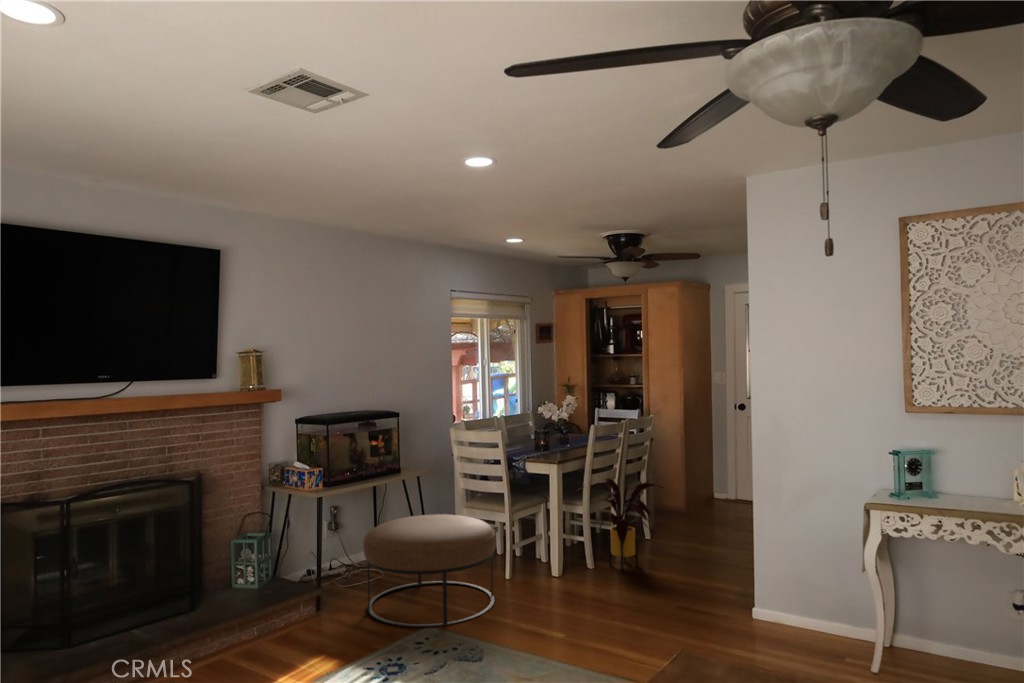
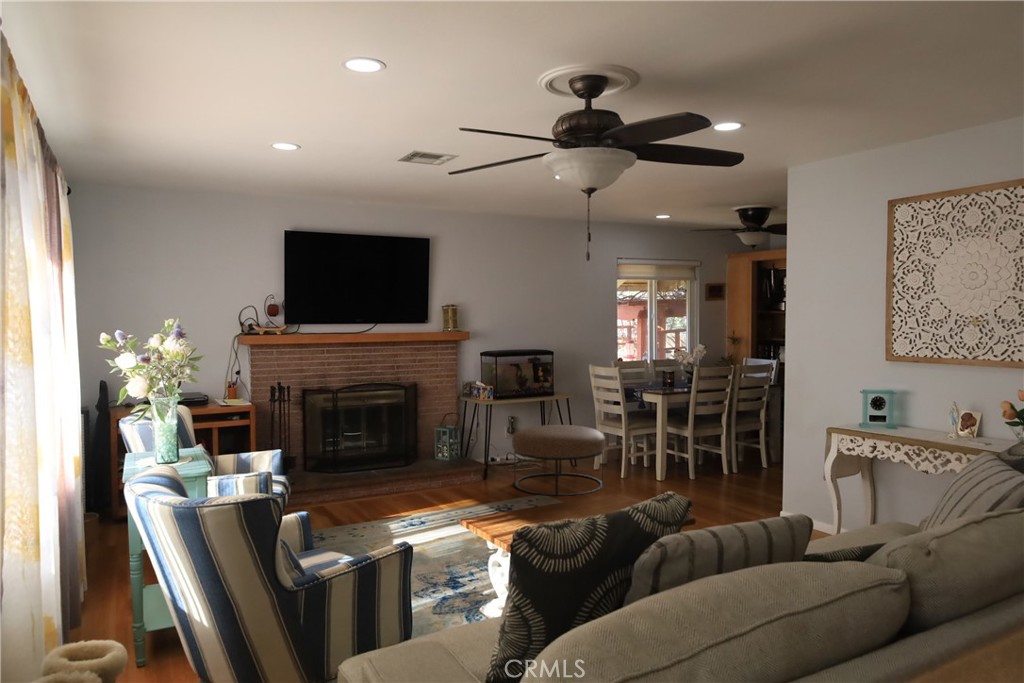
house plant: present [575,478,663,570] -> none [682,408,762,483]

